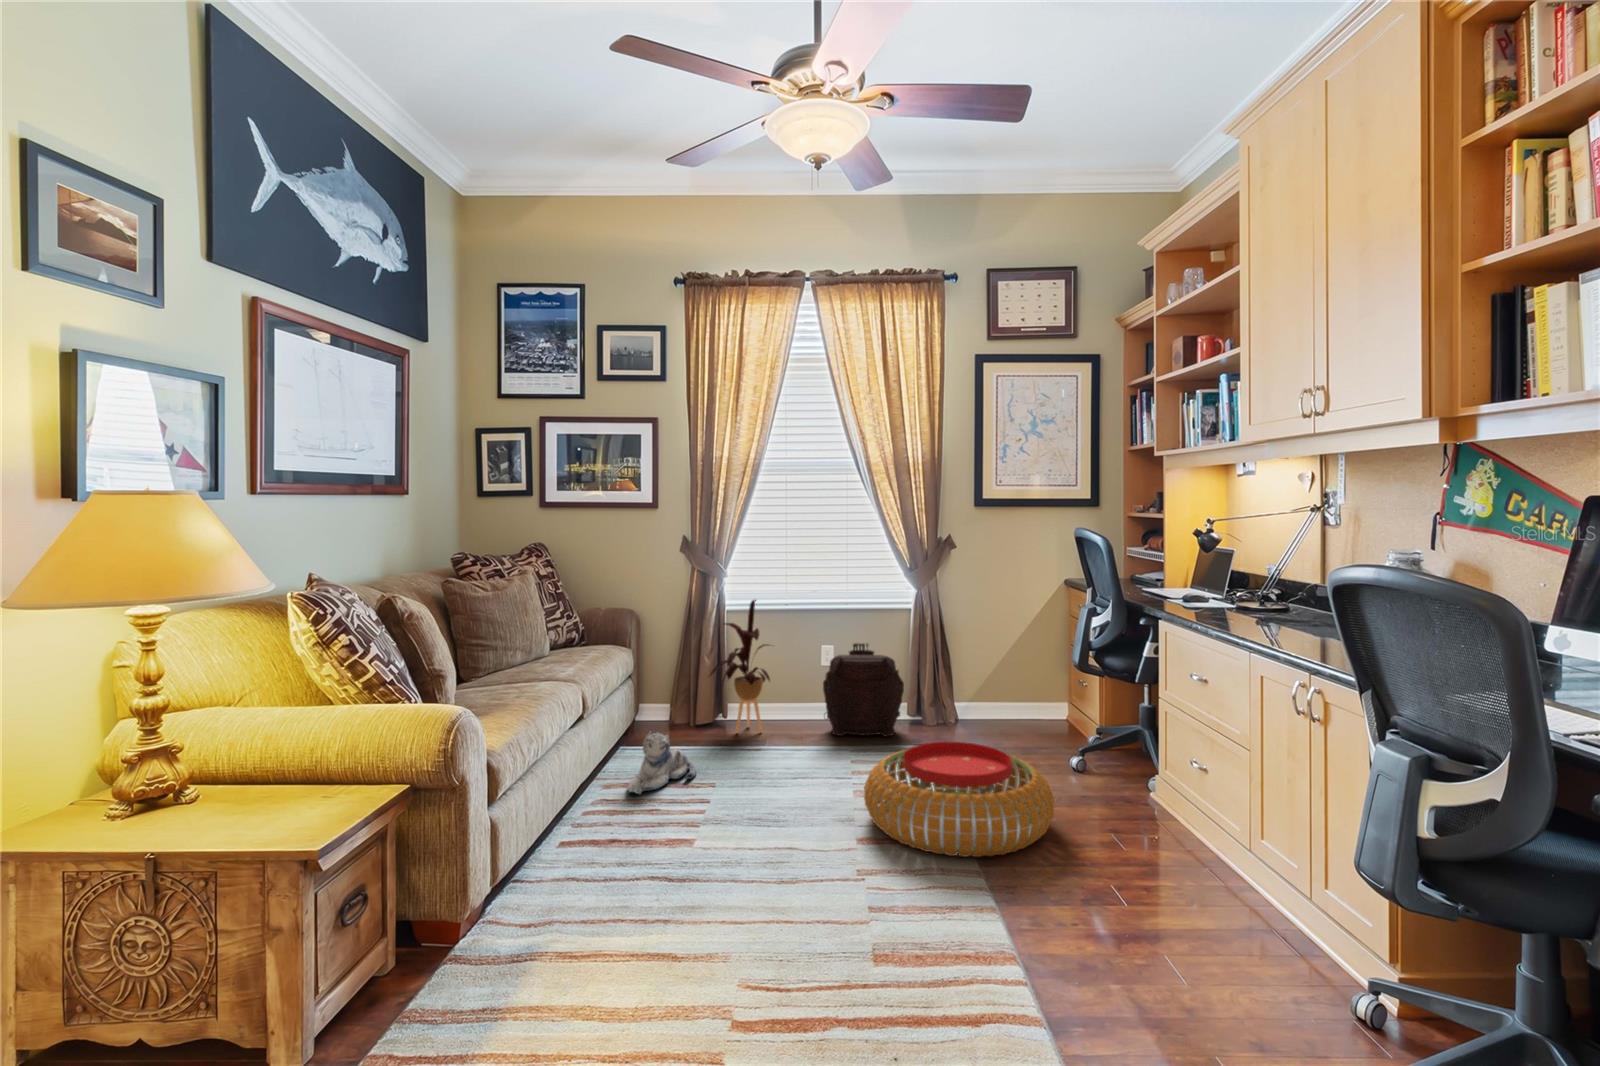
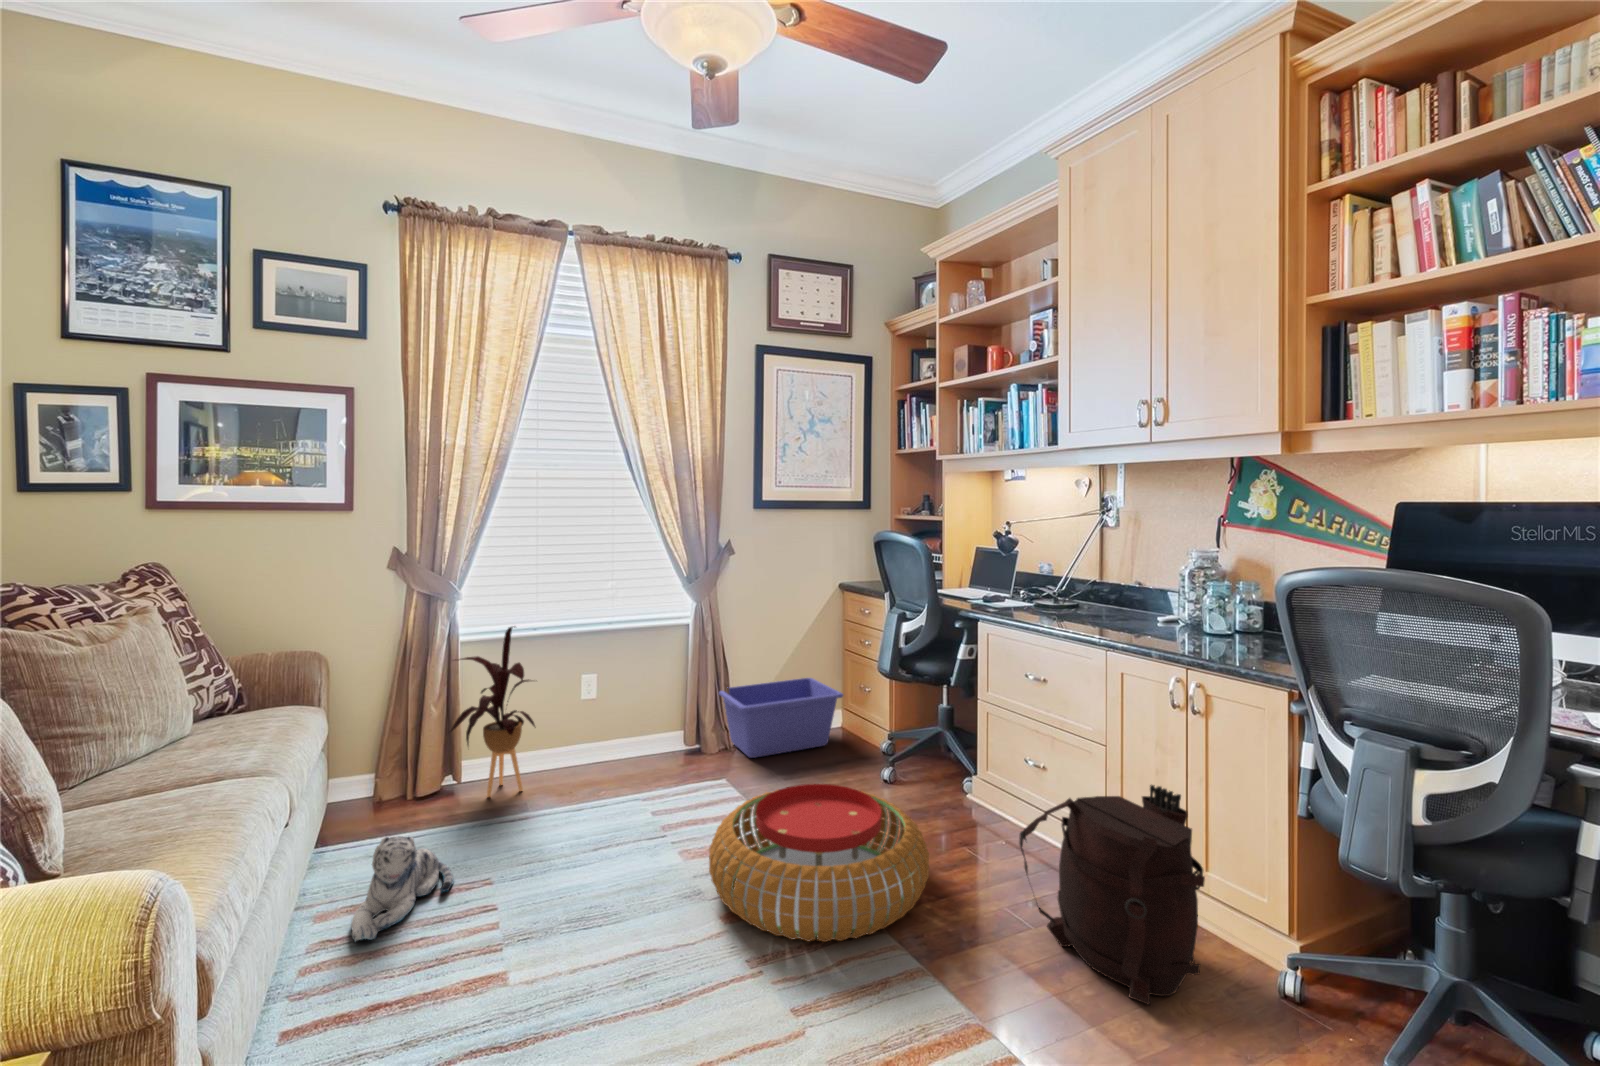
backpack: present [823,643,904,737] -> present [1019,785,1205,1005]
storage bin: none [934,672,1052,736] -> present [719,678,843,758]

